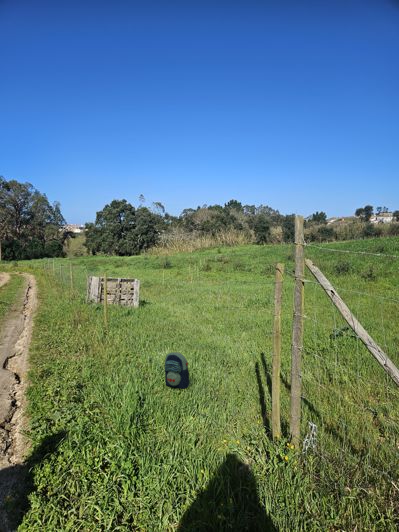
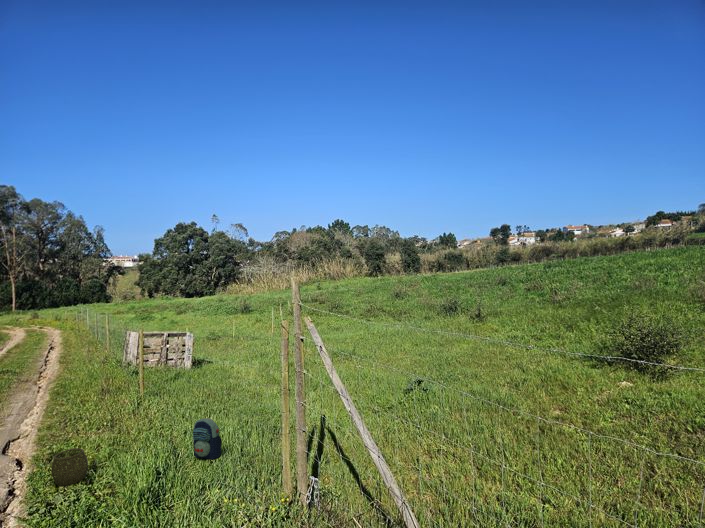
woven basket: none [47,371,77,403] -> present [51,448,88,486]

